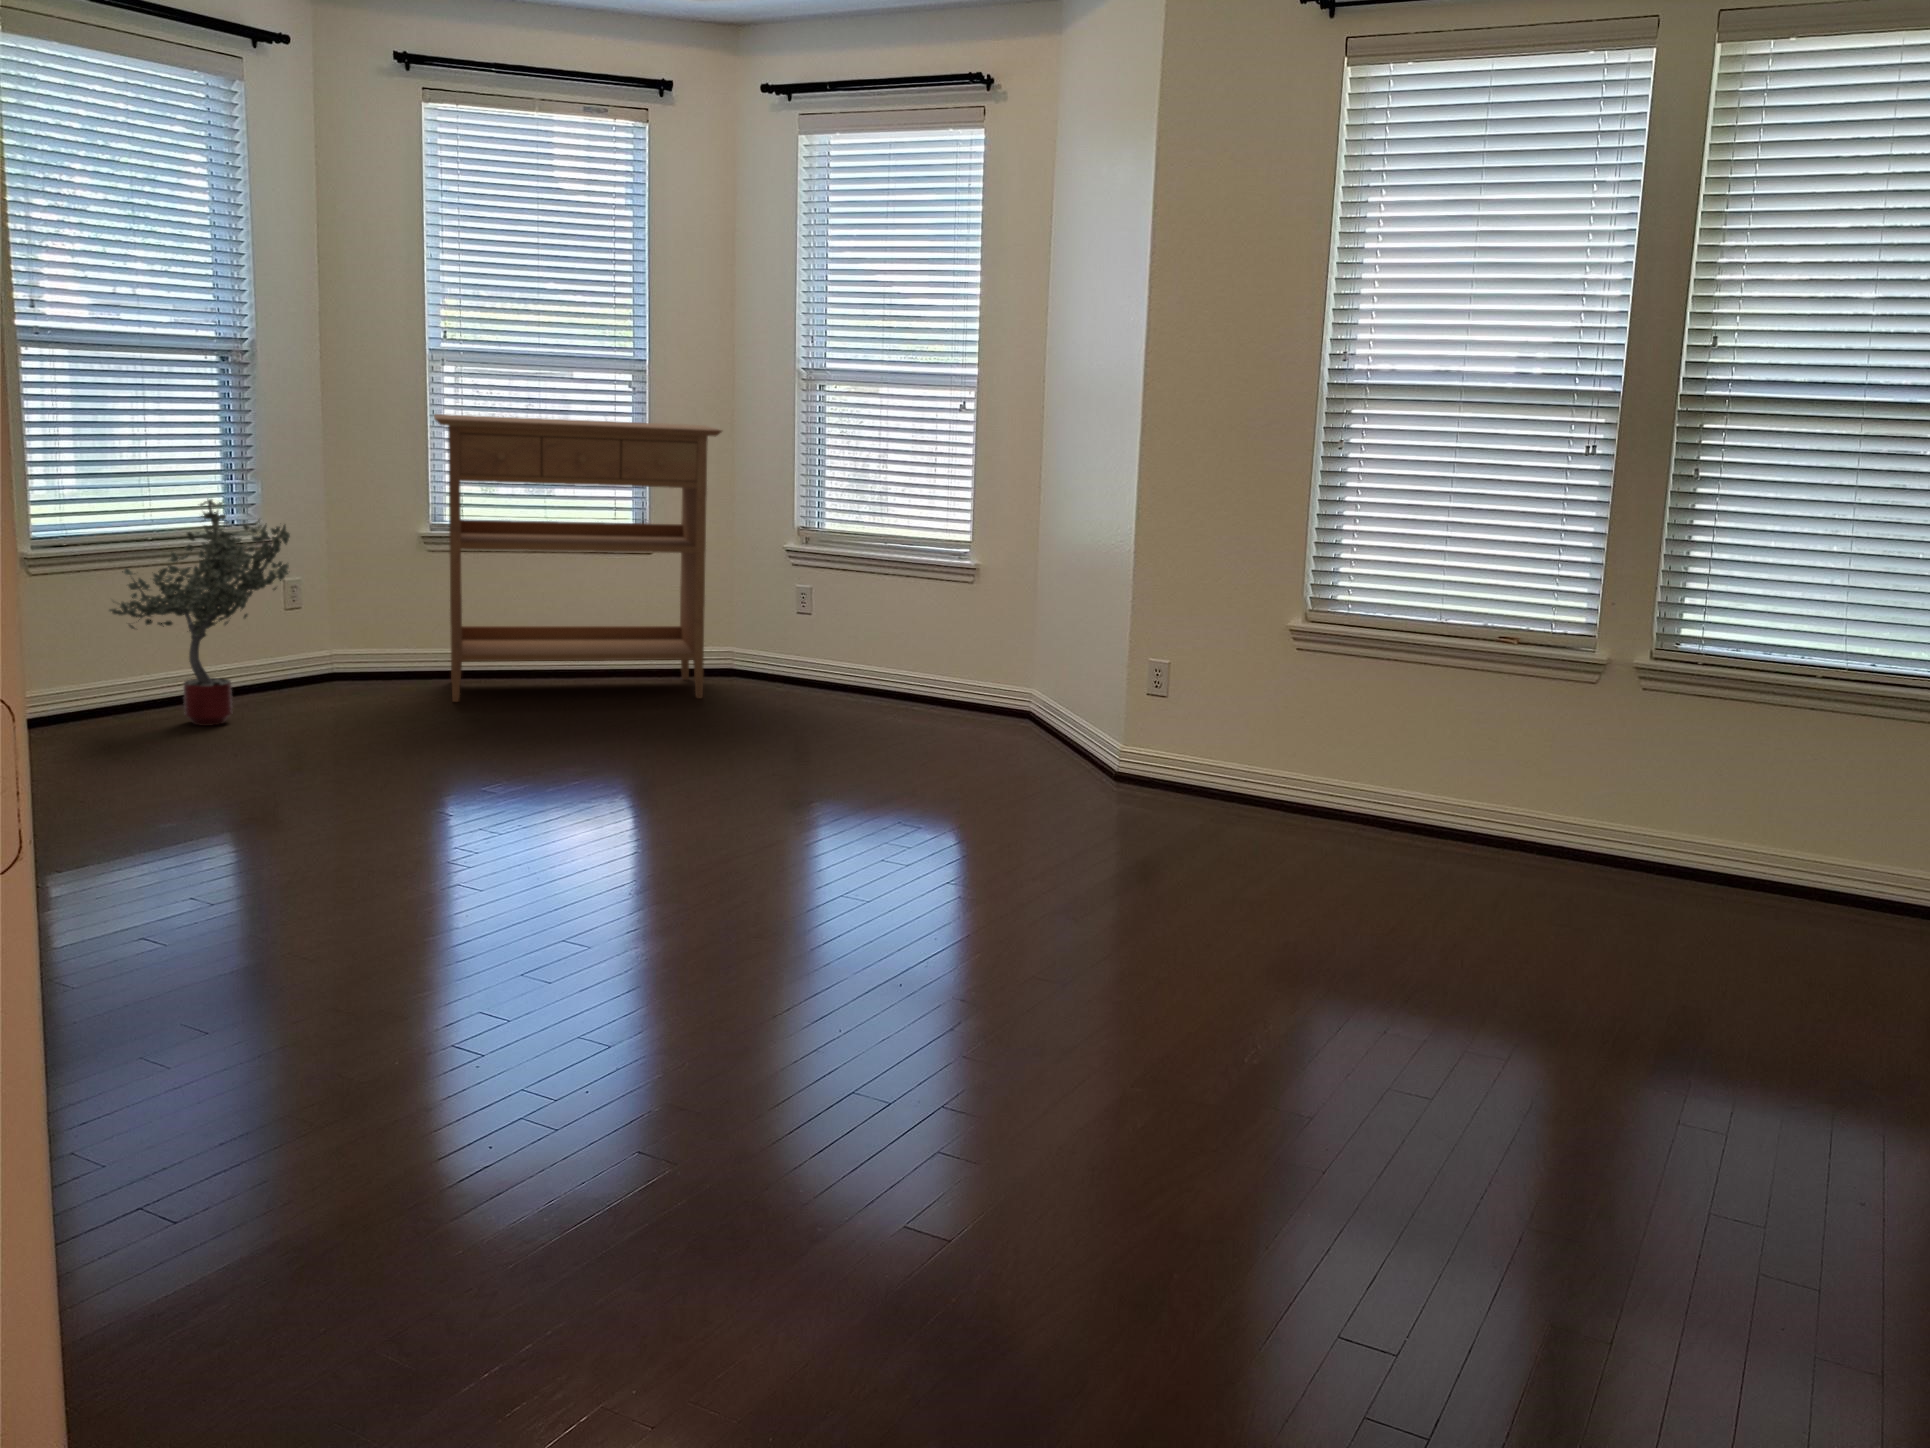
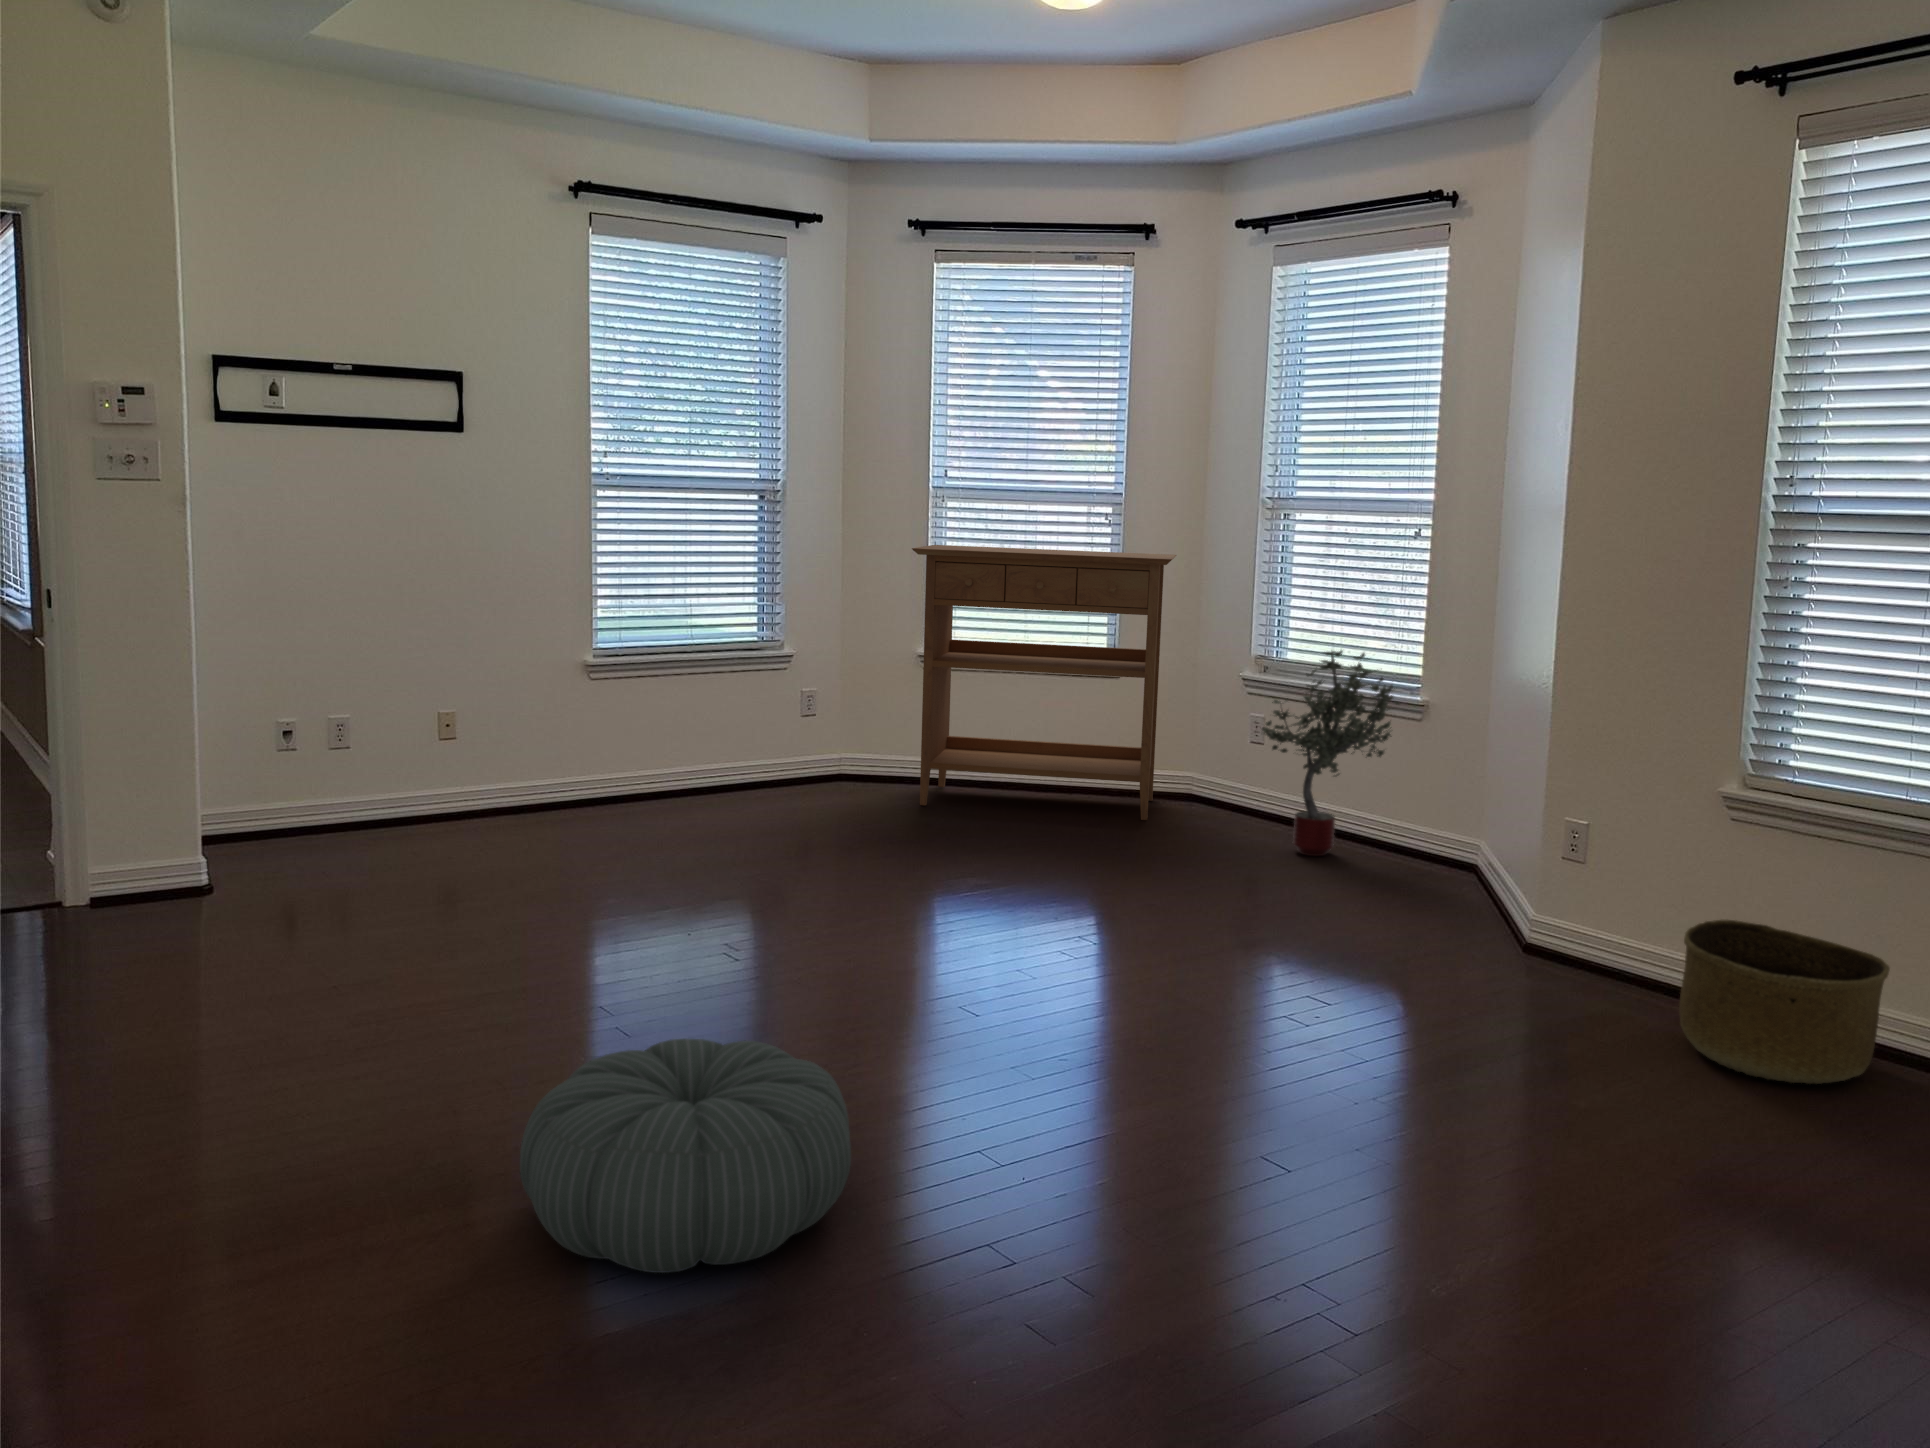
potted tree: present [109,499,290,726] -> present [1262,651,1400,856]
basket: none [1278,726,1424,842] -> present [1679,920,1890,1084]
pouf: none [485,905,798,1110] -> present [520,1039,851,1273]

